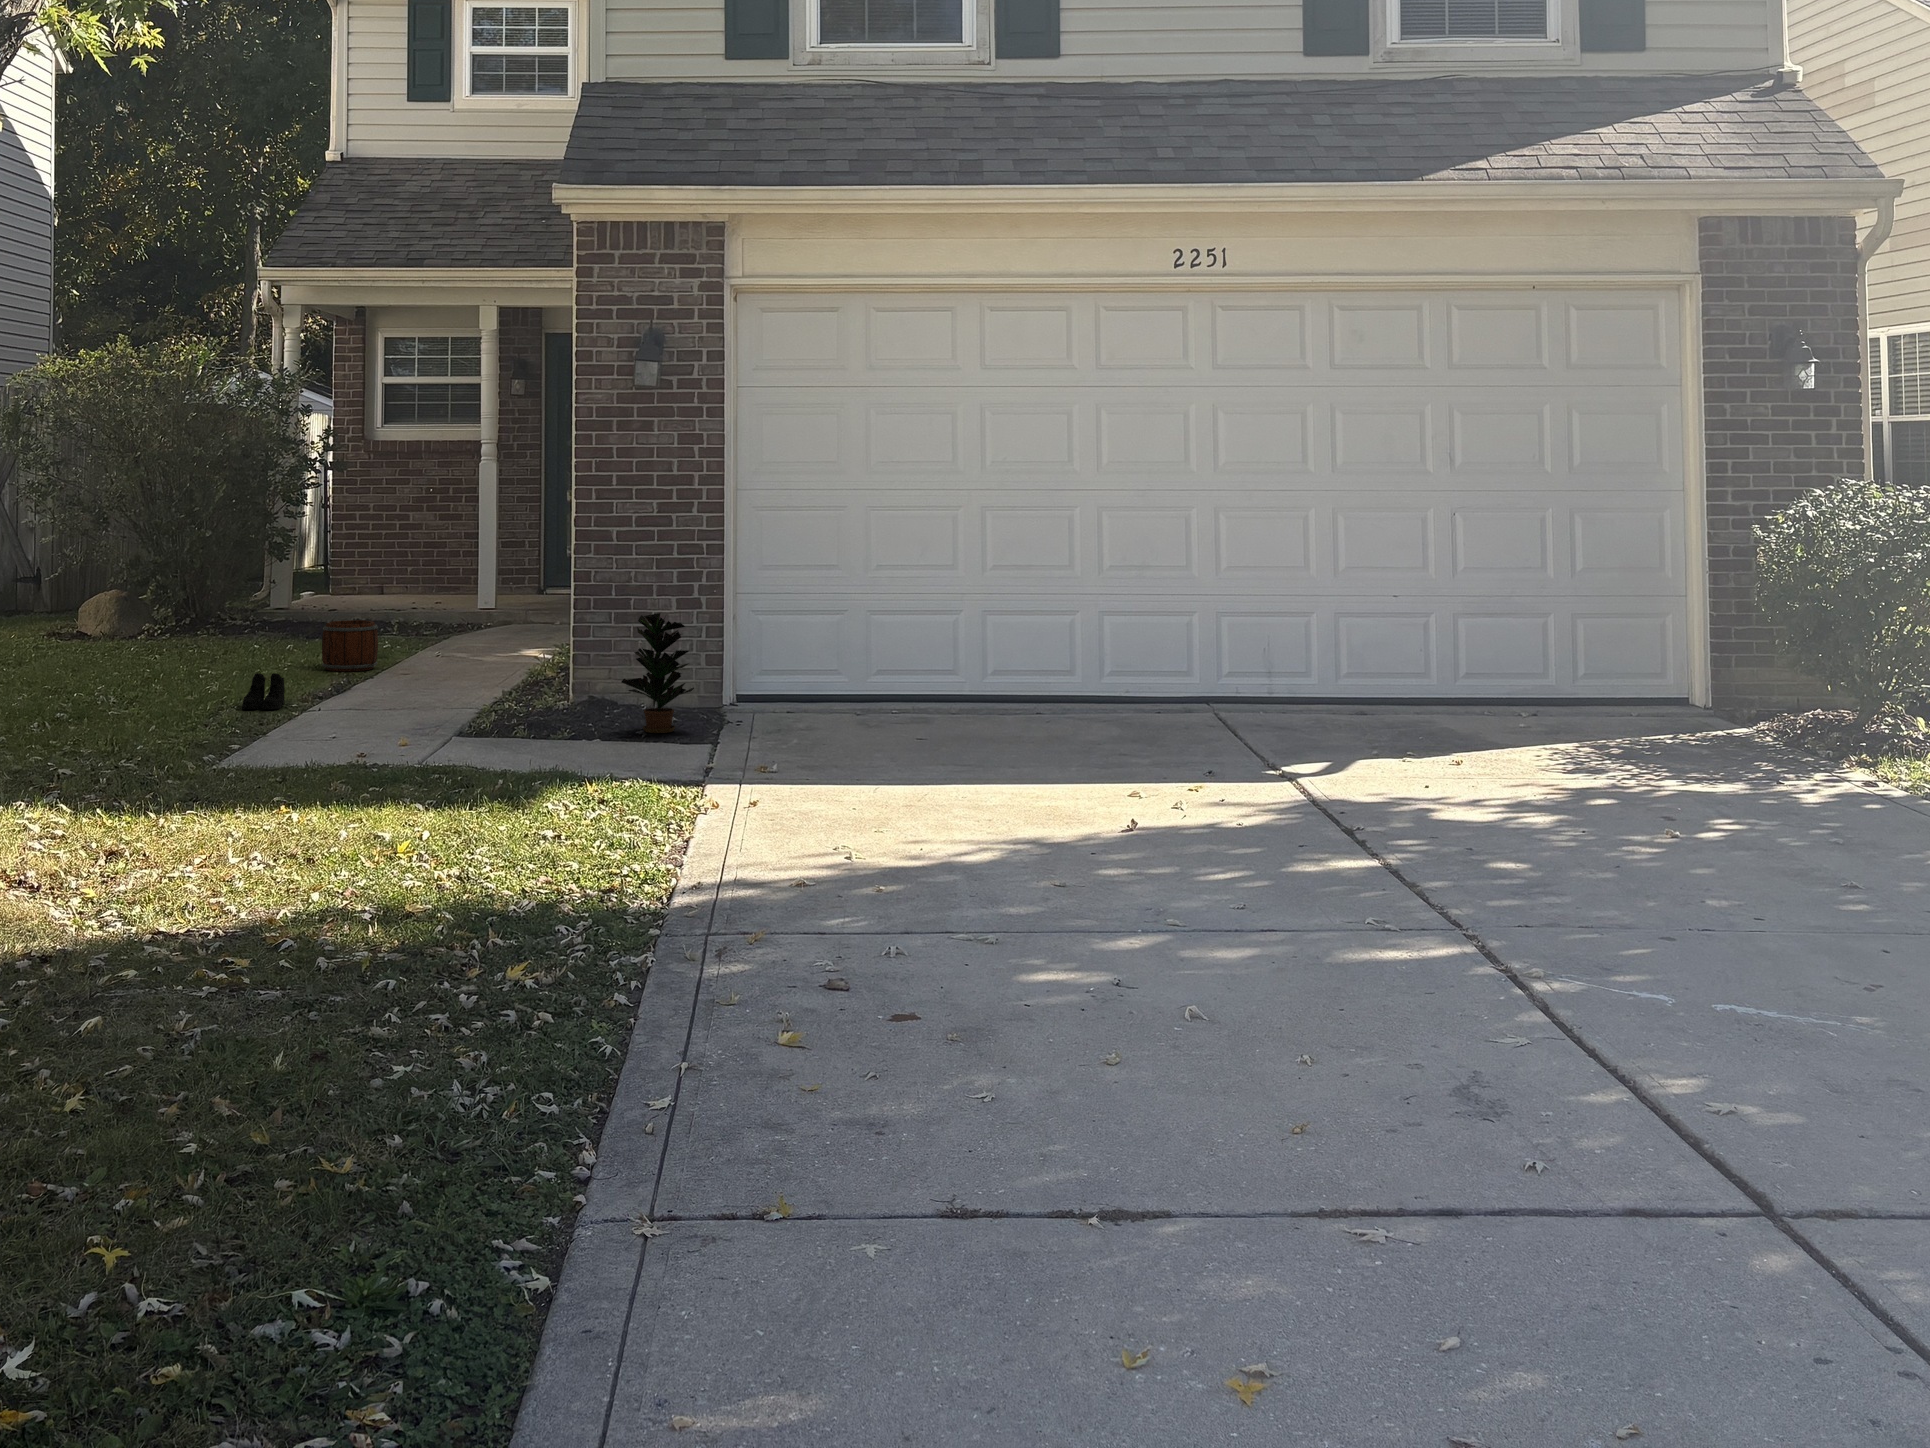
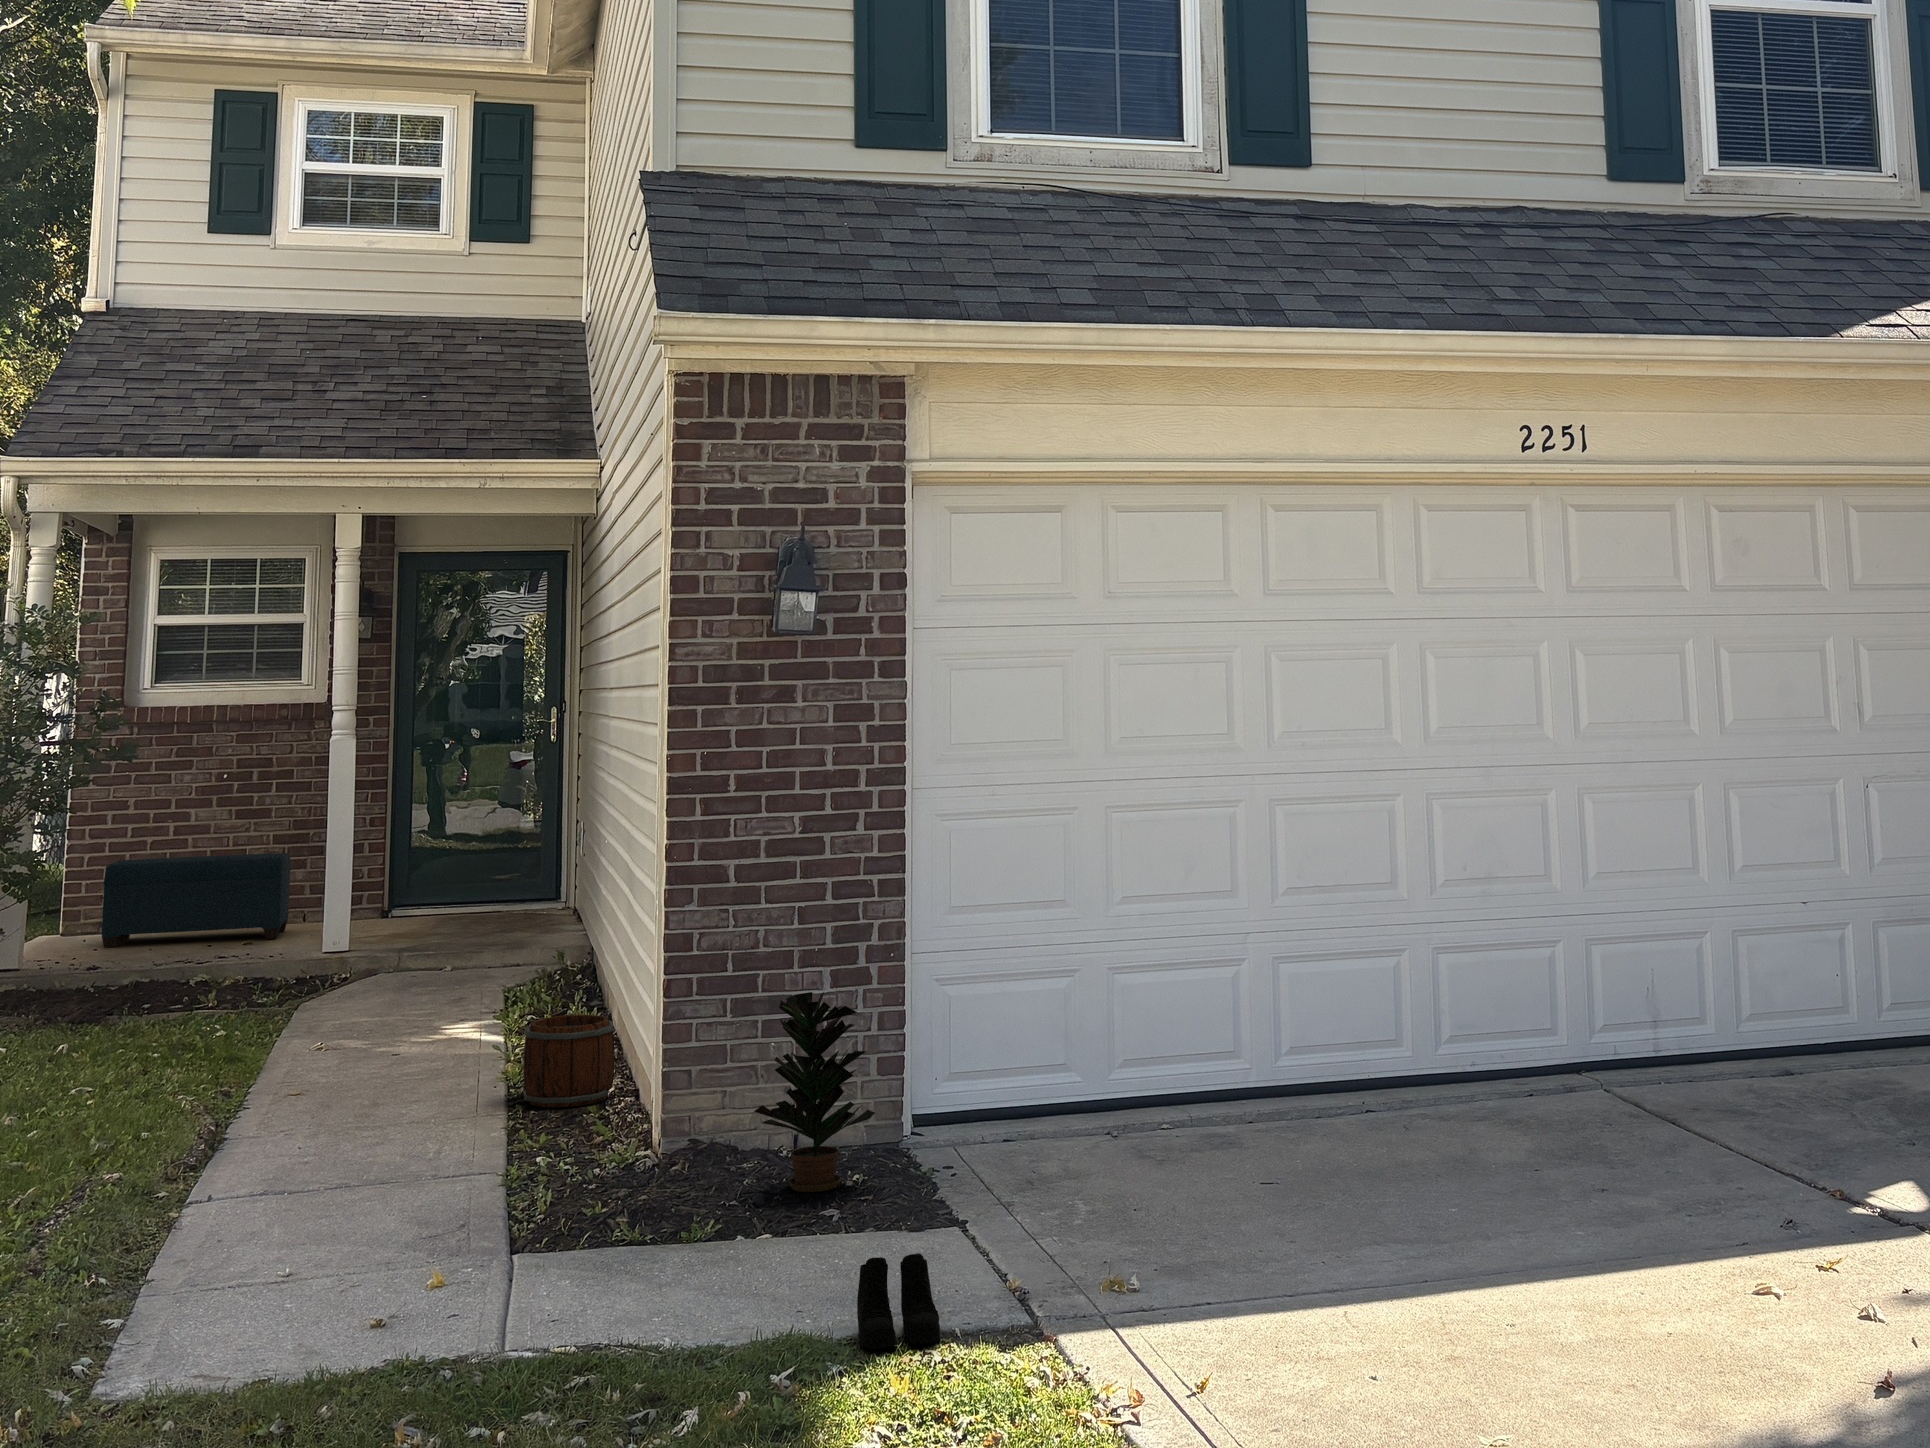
bench: none [351,547,475,605] -> present [102,853,291,948]
bucket: present [322,620,378,671] -> present [523,1015,615,1107]
boots: present [242,673,285,709] -> present [857,1253,940,1349]

